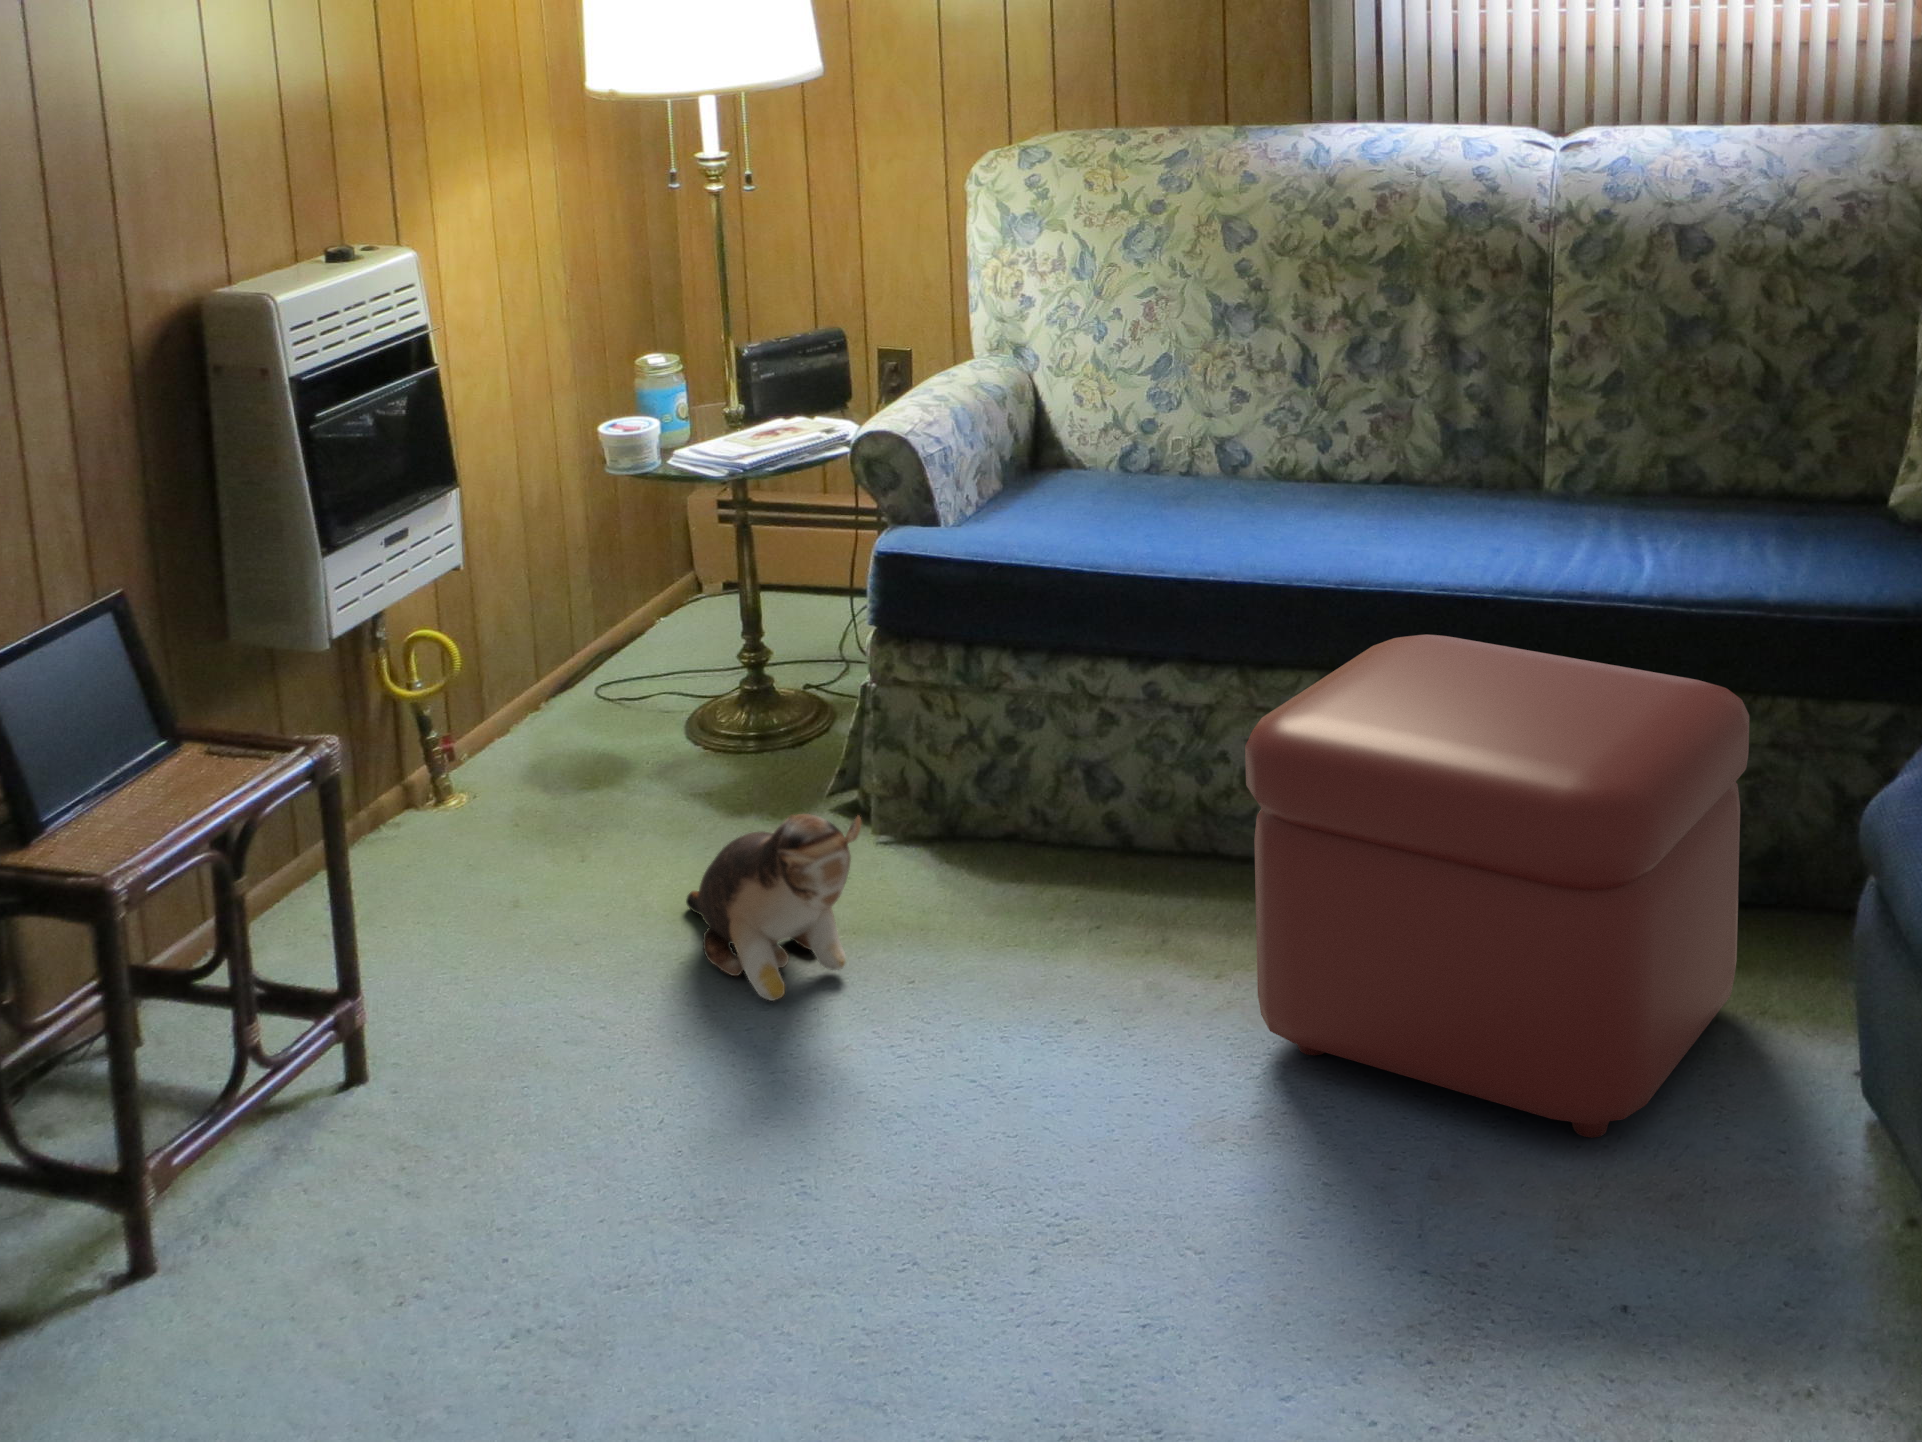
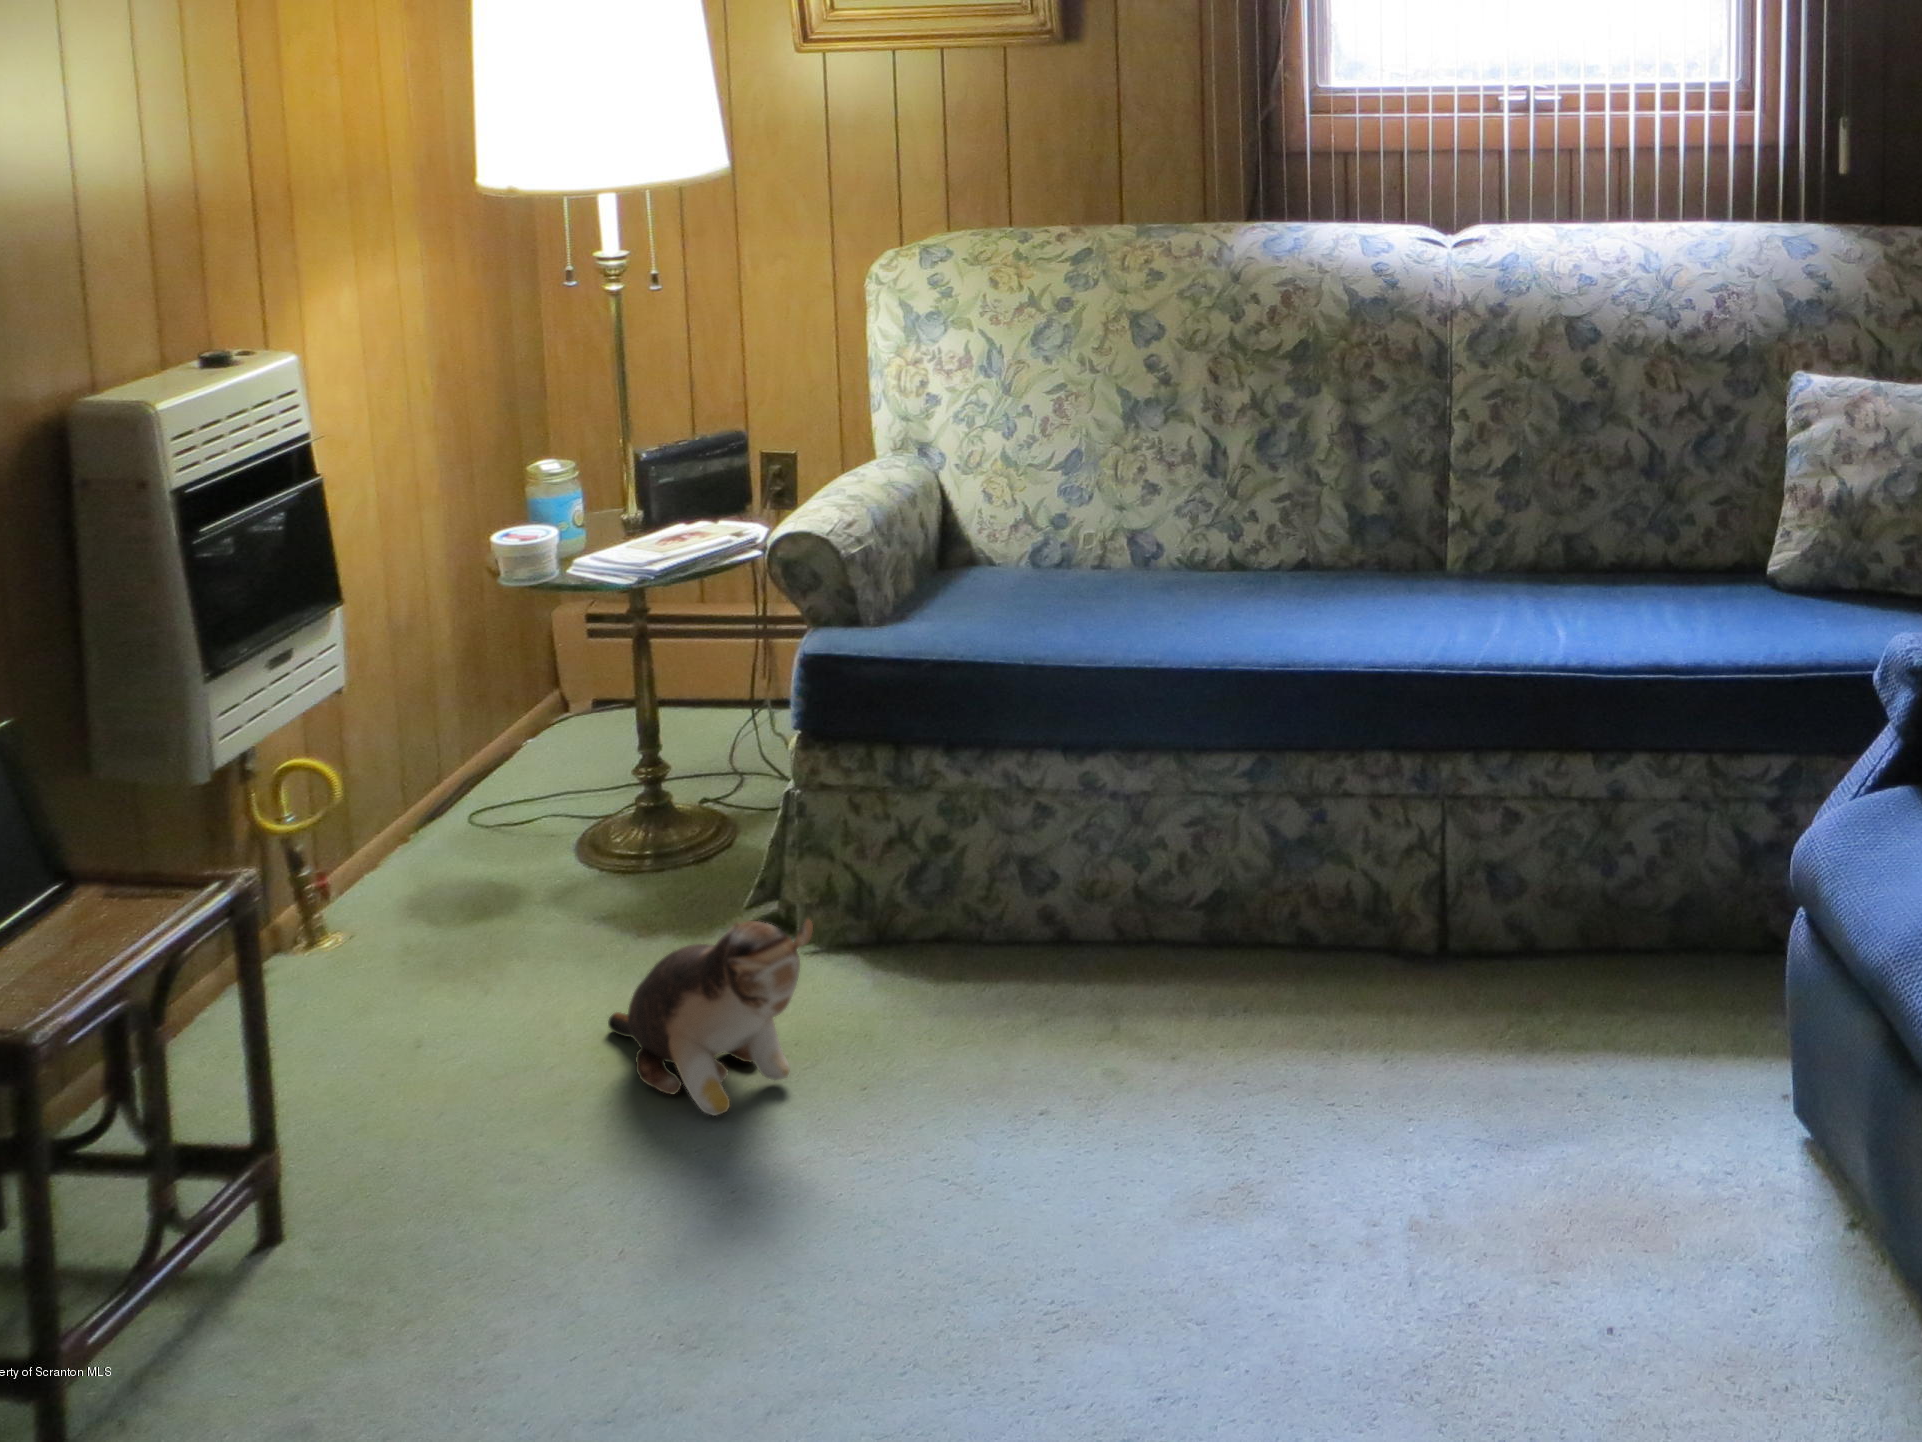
ottoman: present [1245,634,1749,1138] -> none [1203,711,1666,1174]

